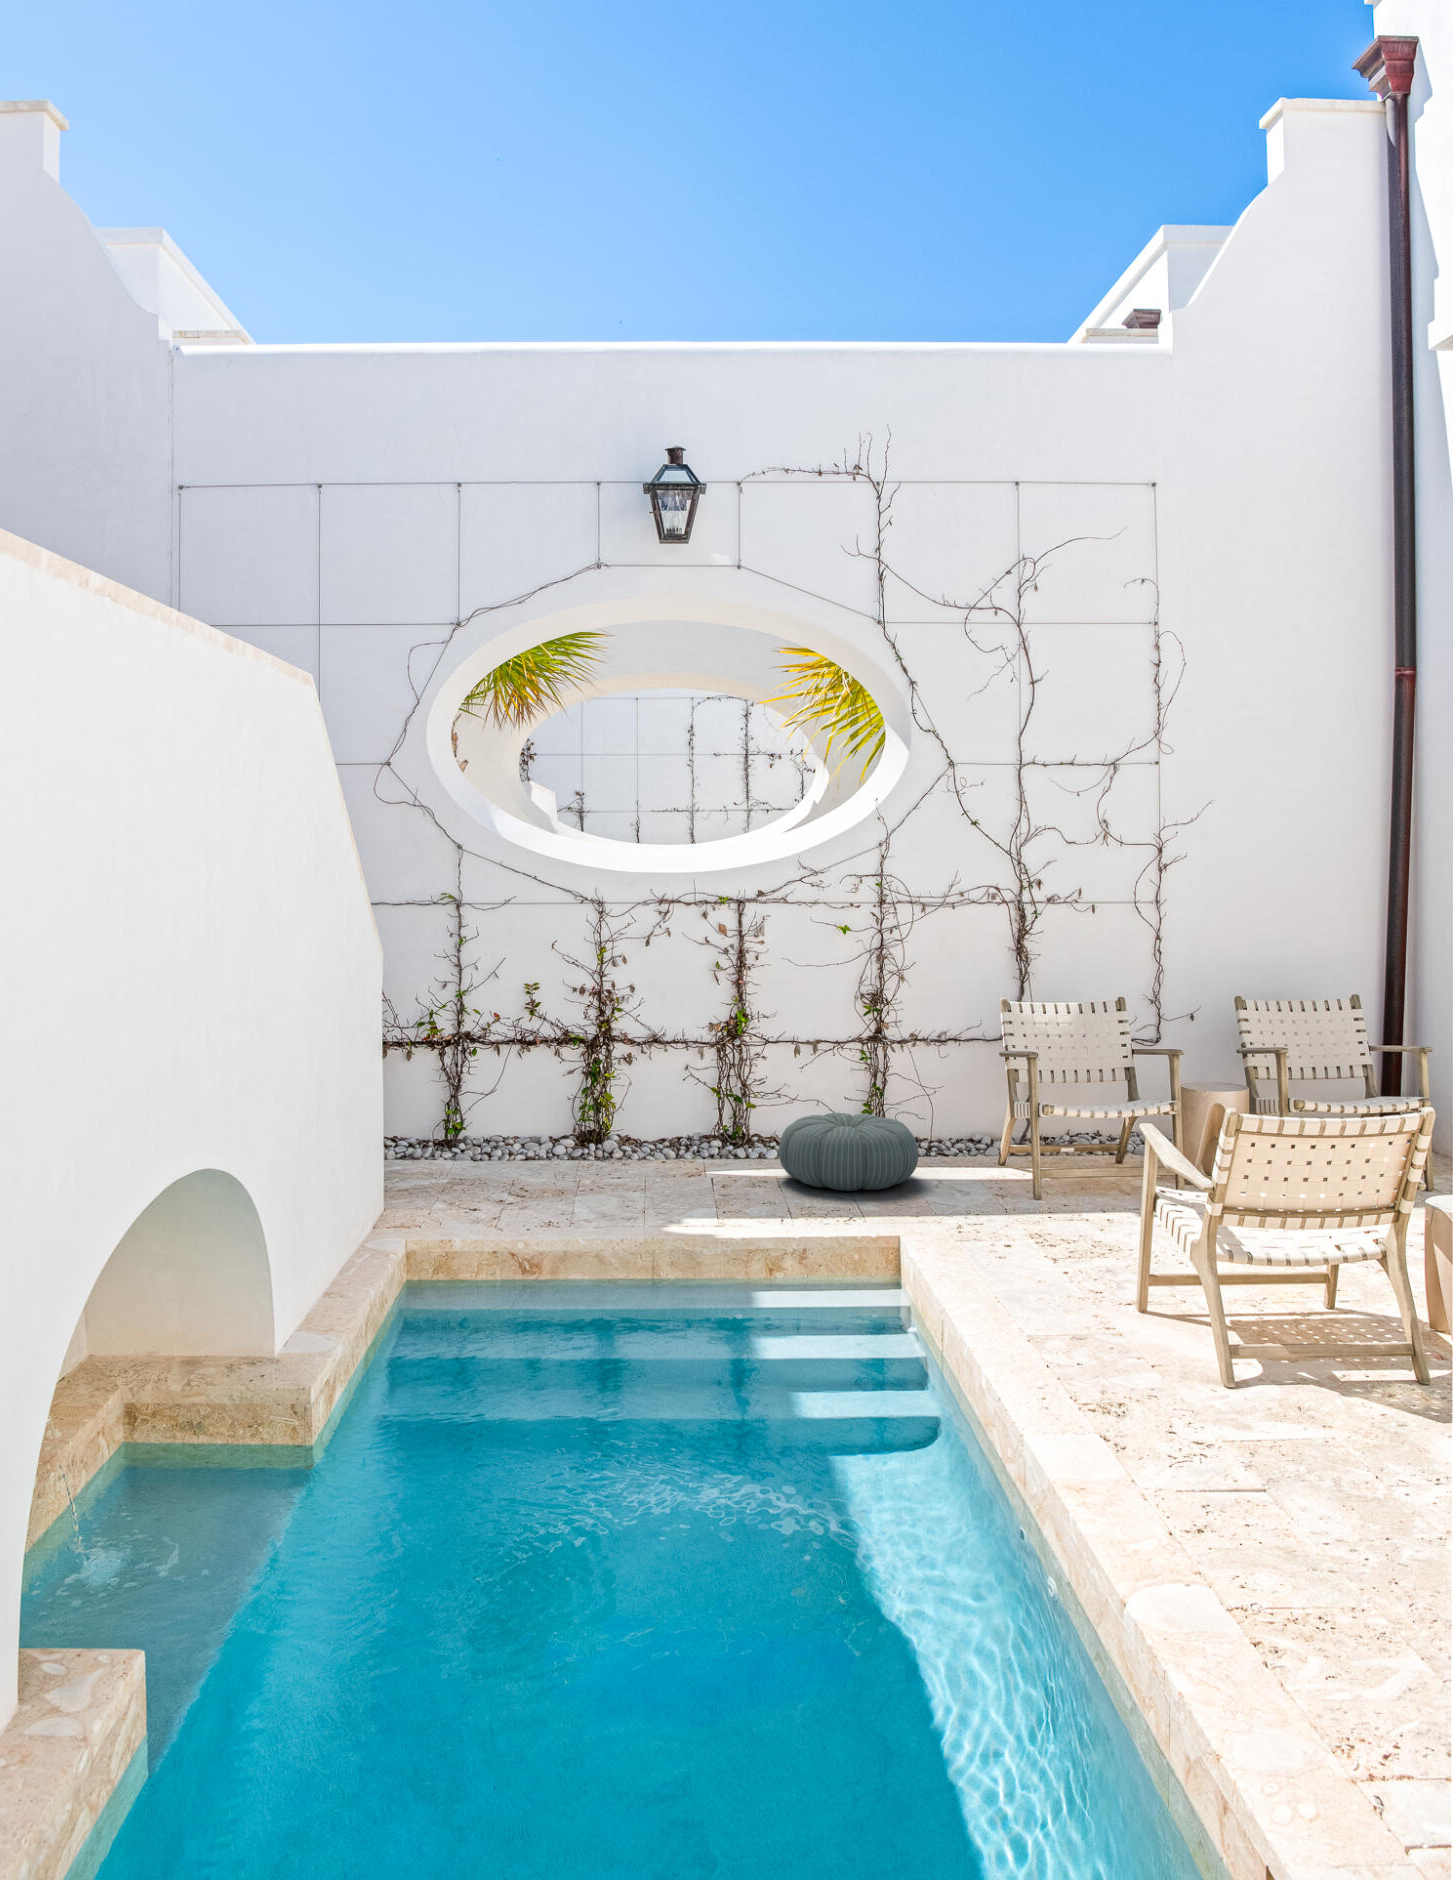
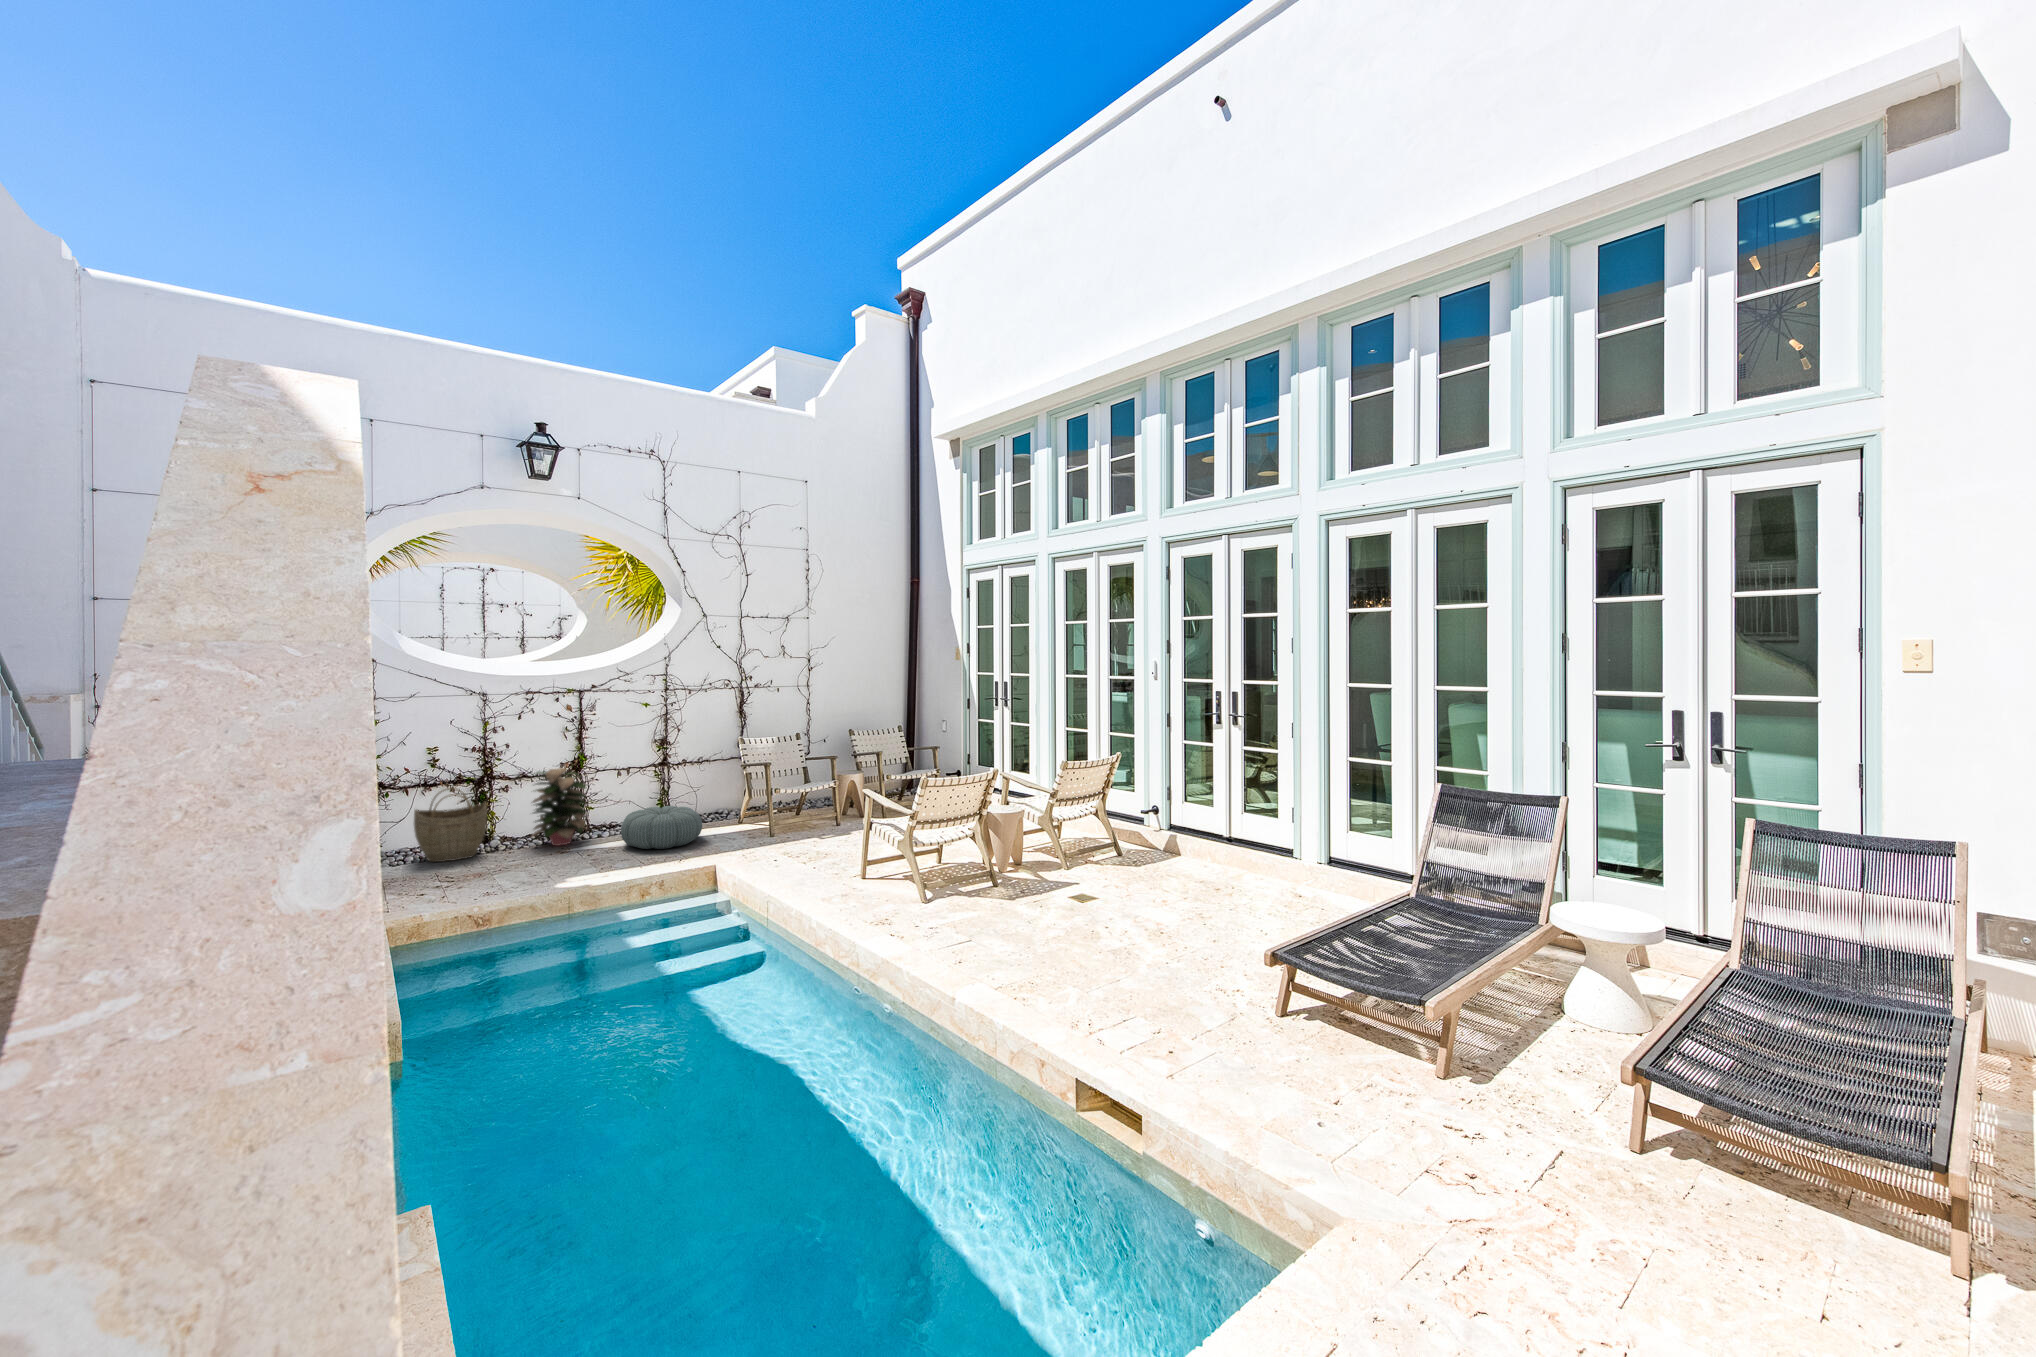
decorative plant: none [650,1030,746,1162] -> present [532,768,586,846]
woven basket: none [499,1048,595,1163] -> present [414,788,487,862]

